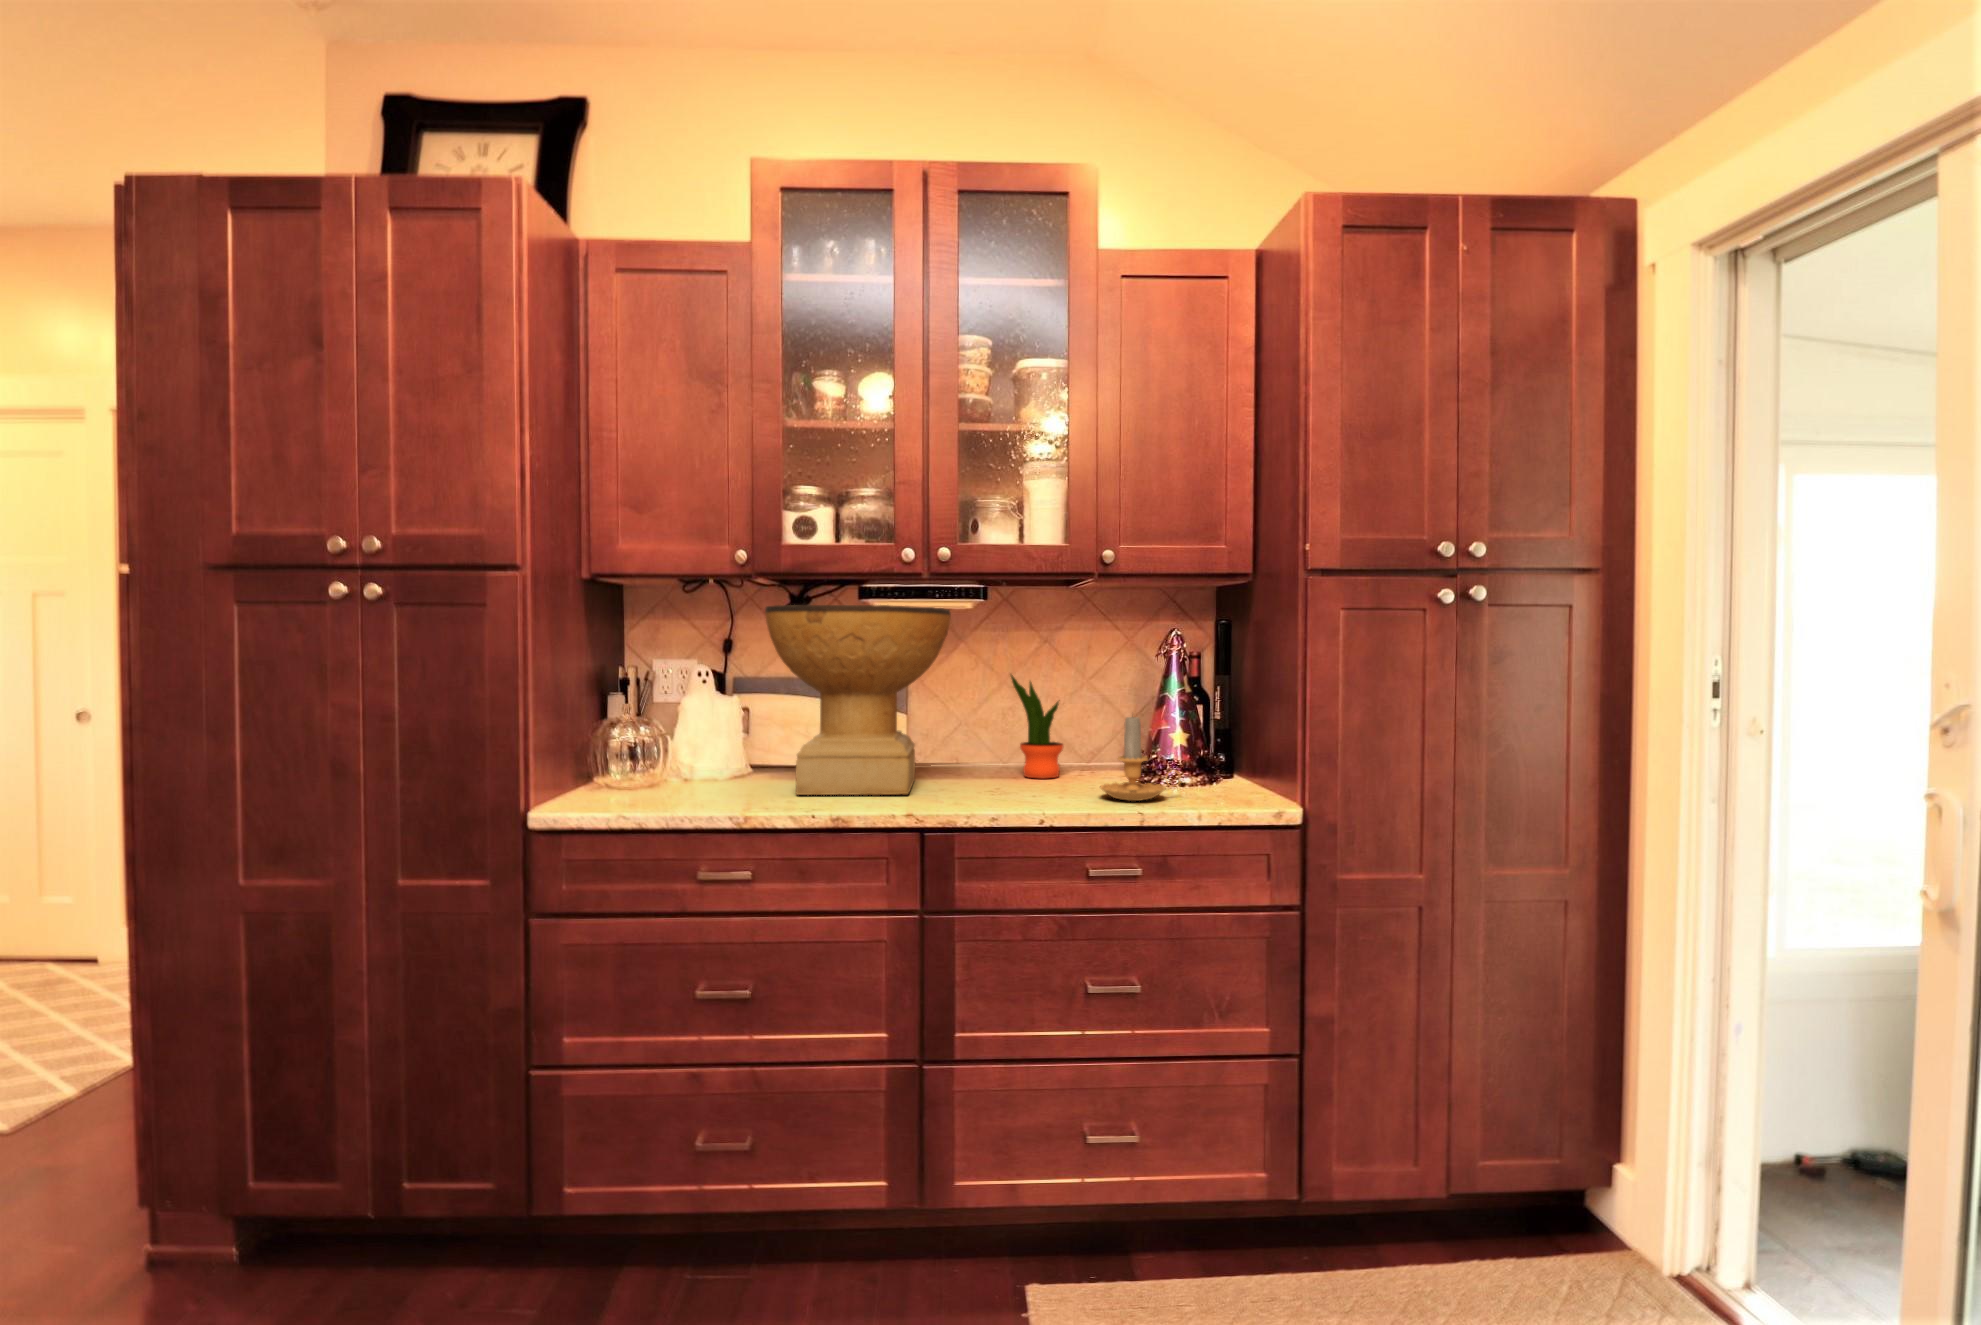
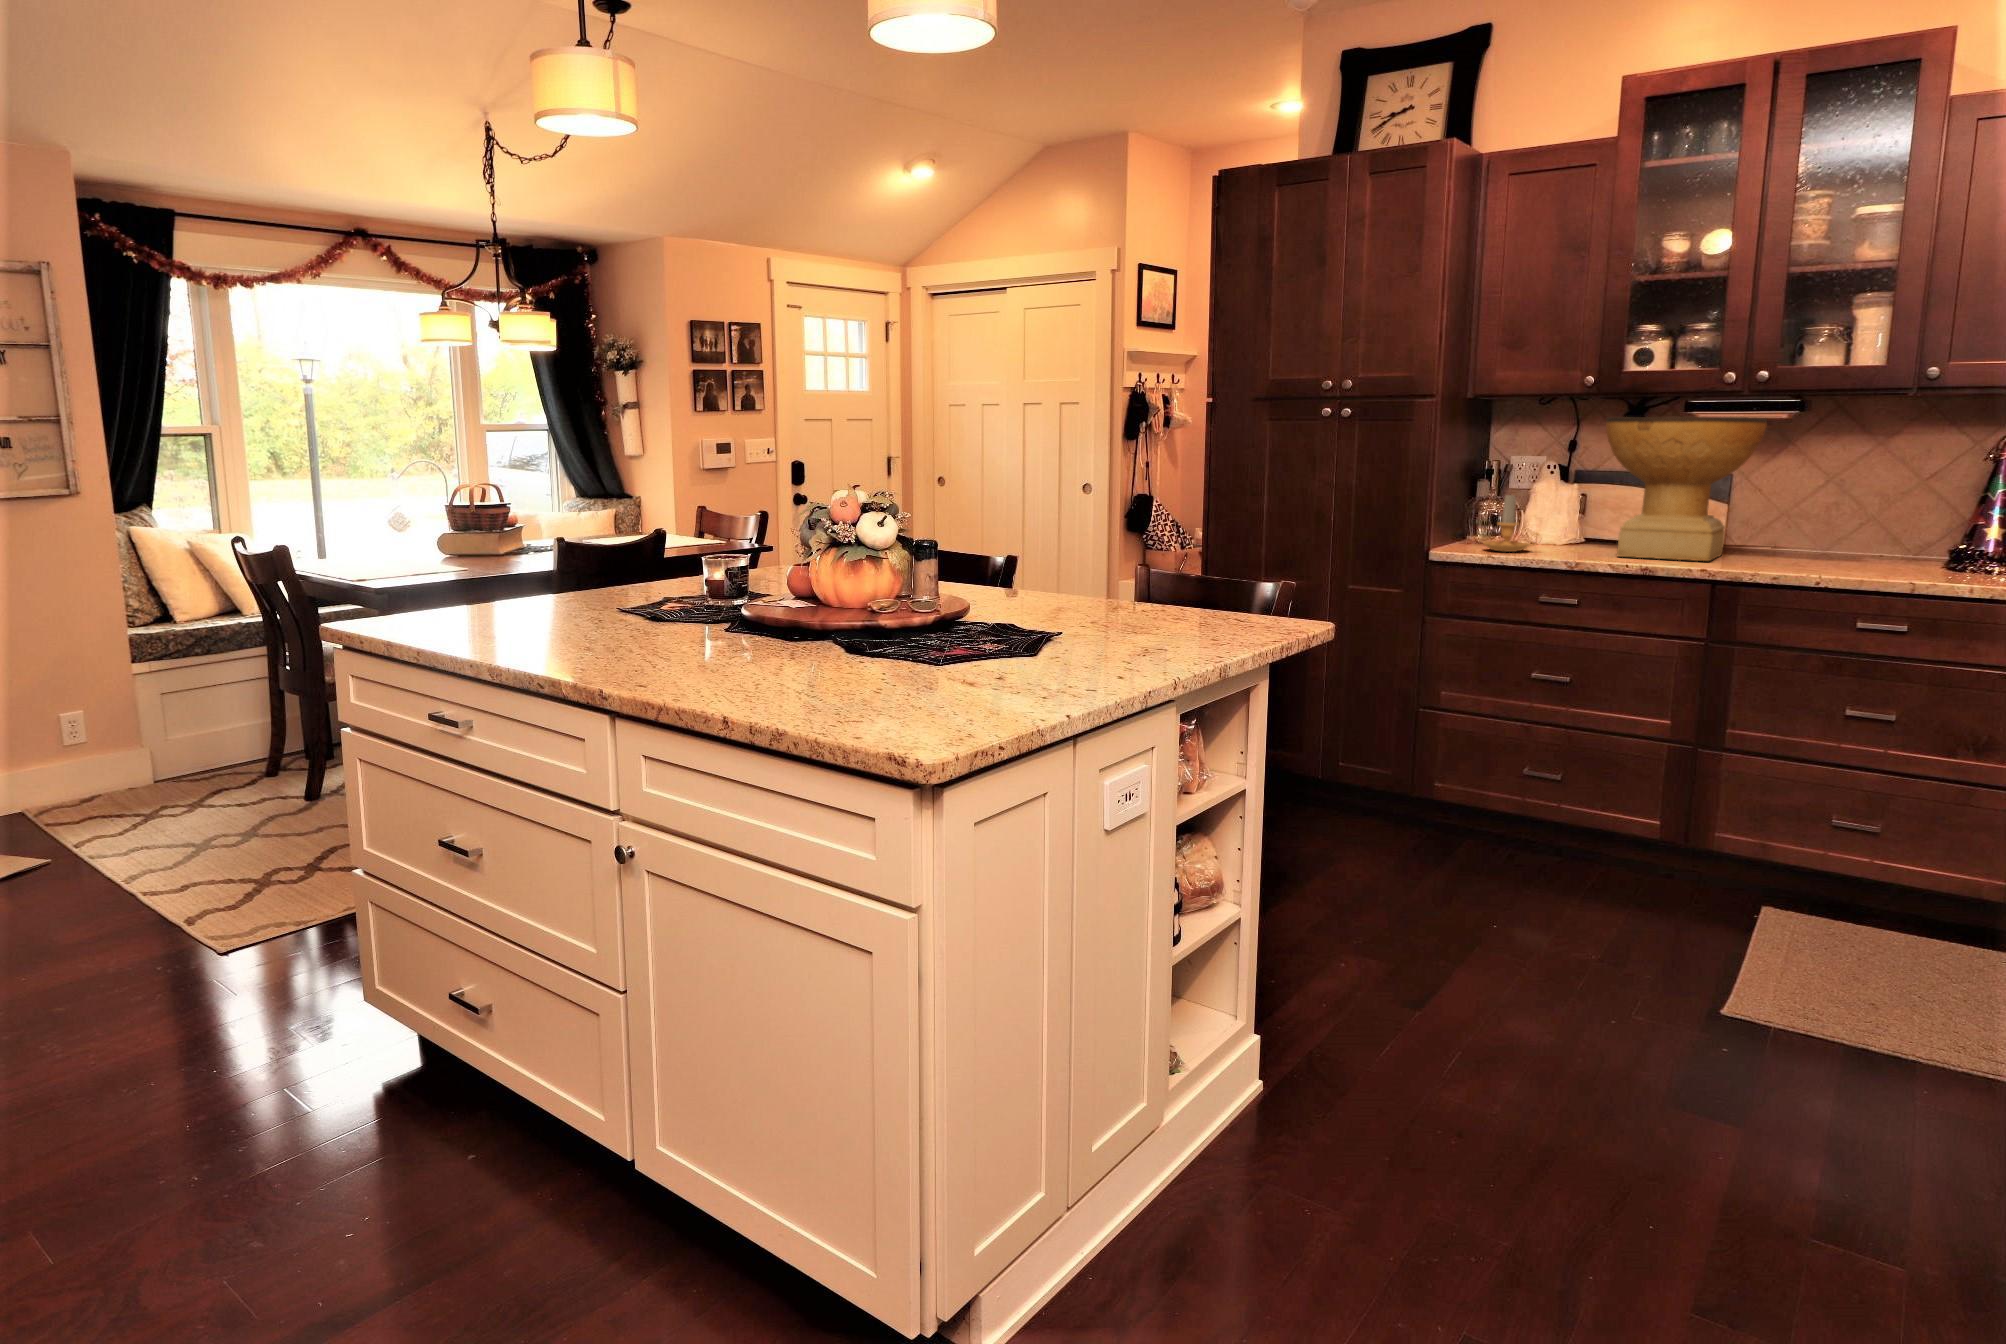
potted plant: present [1011,675,1064,779] -> none [1822,470,1872,561]
candle: present [1100,717,1174,801] -> present [1484,495,1535,552]

